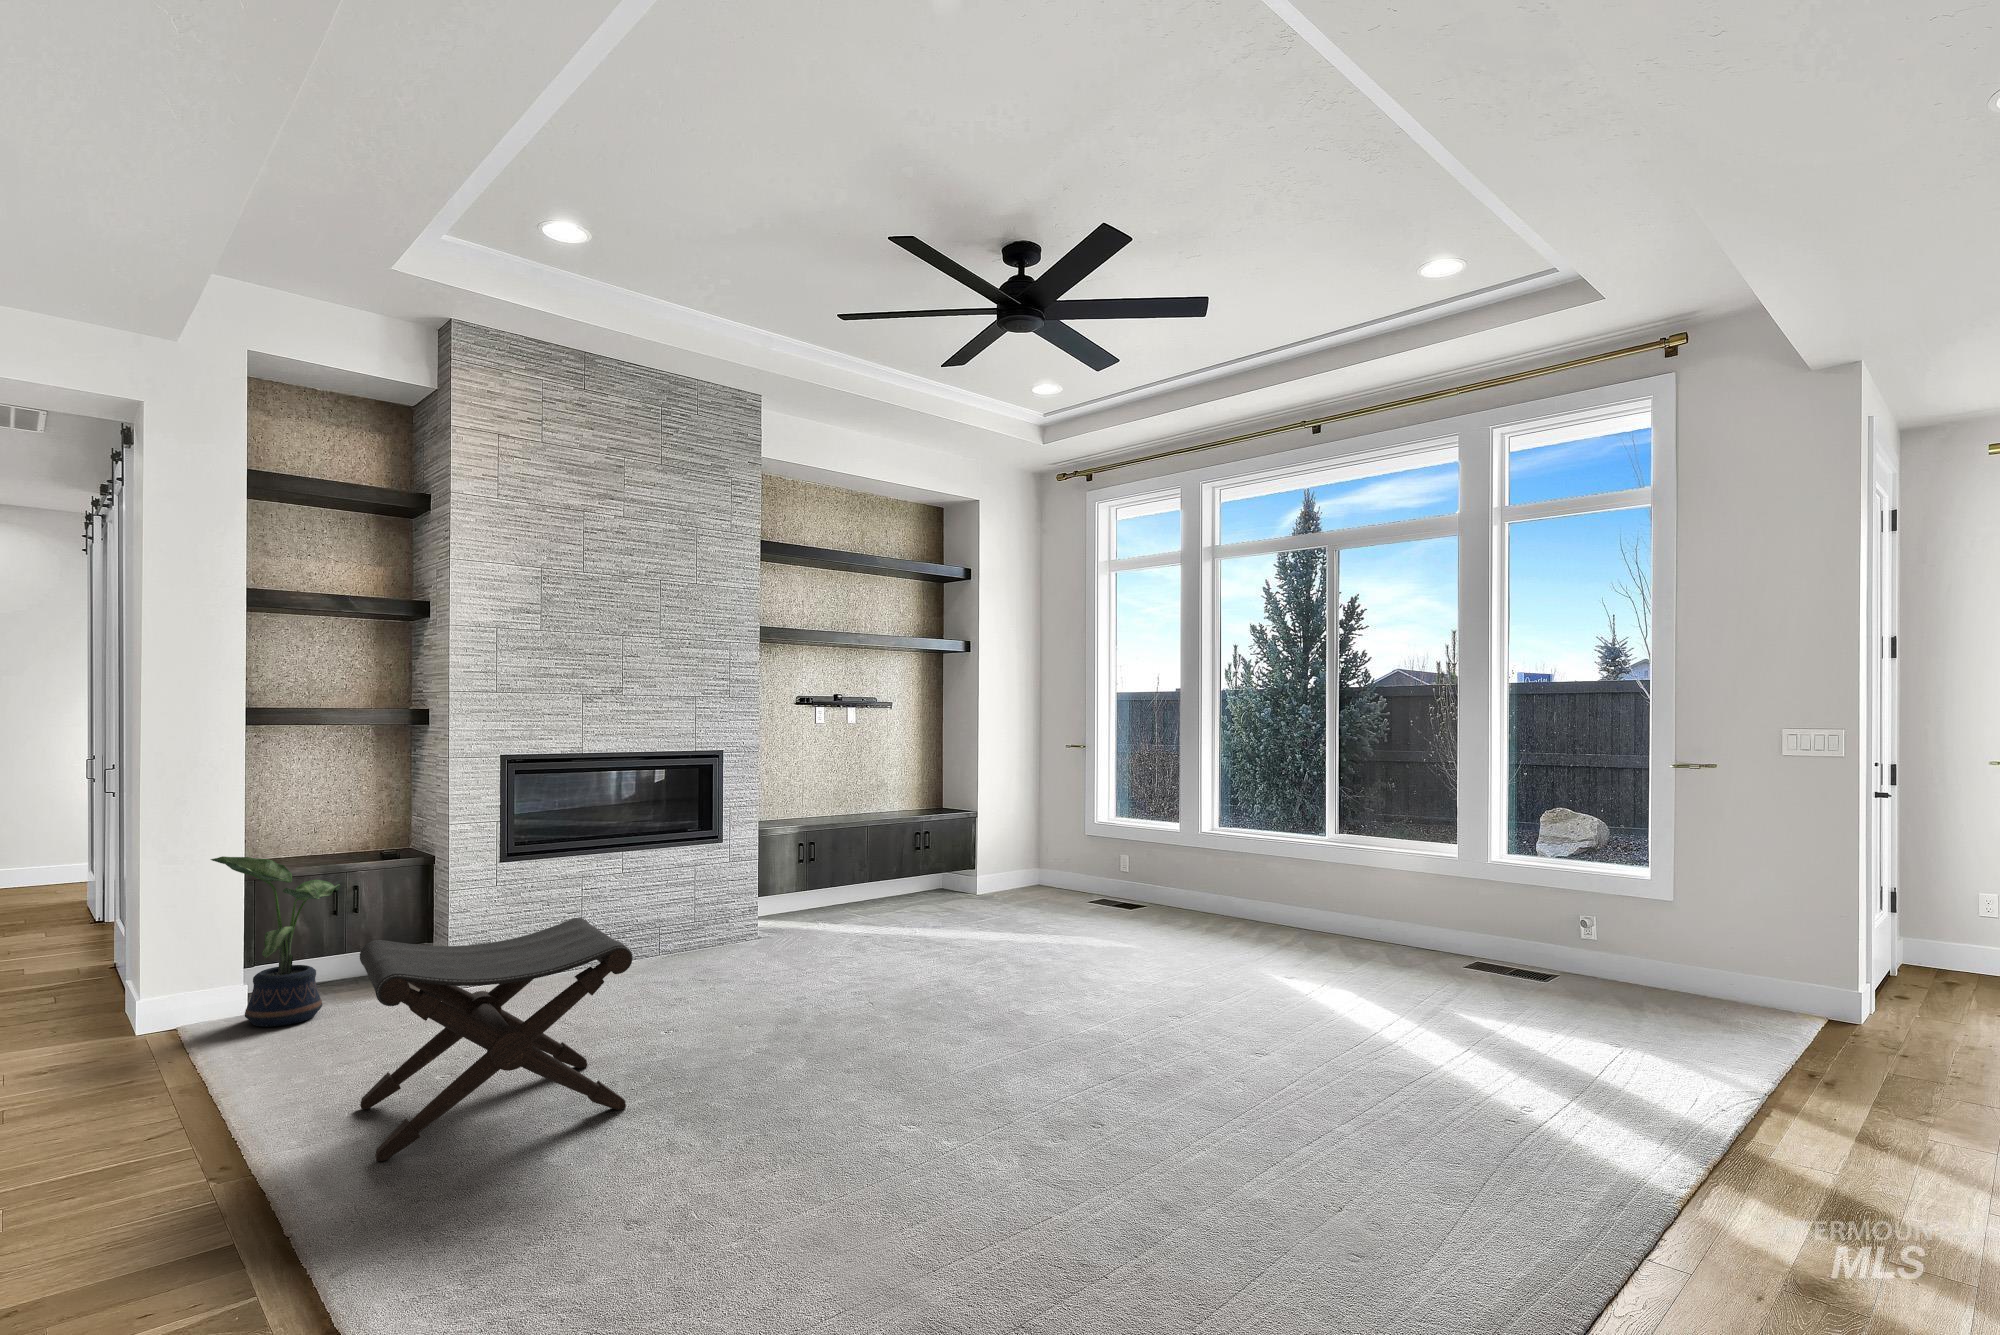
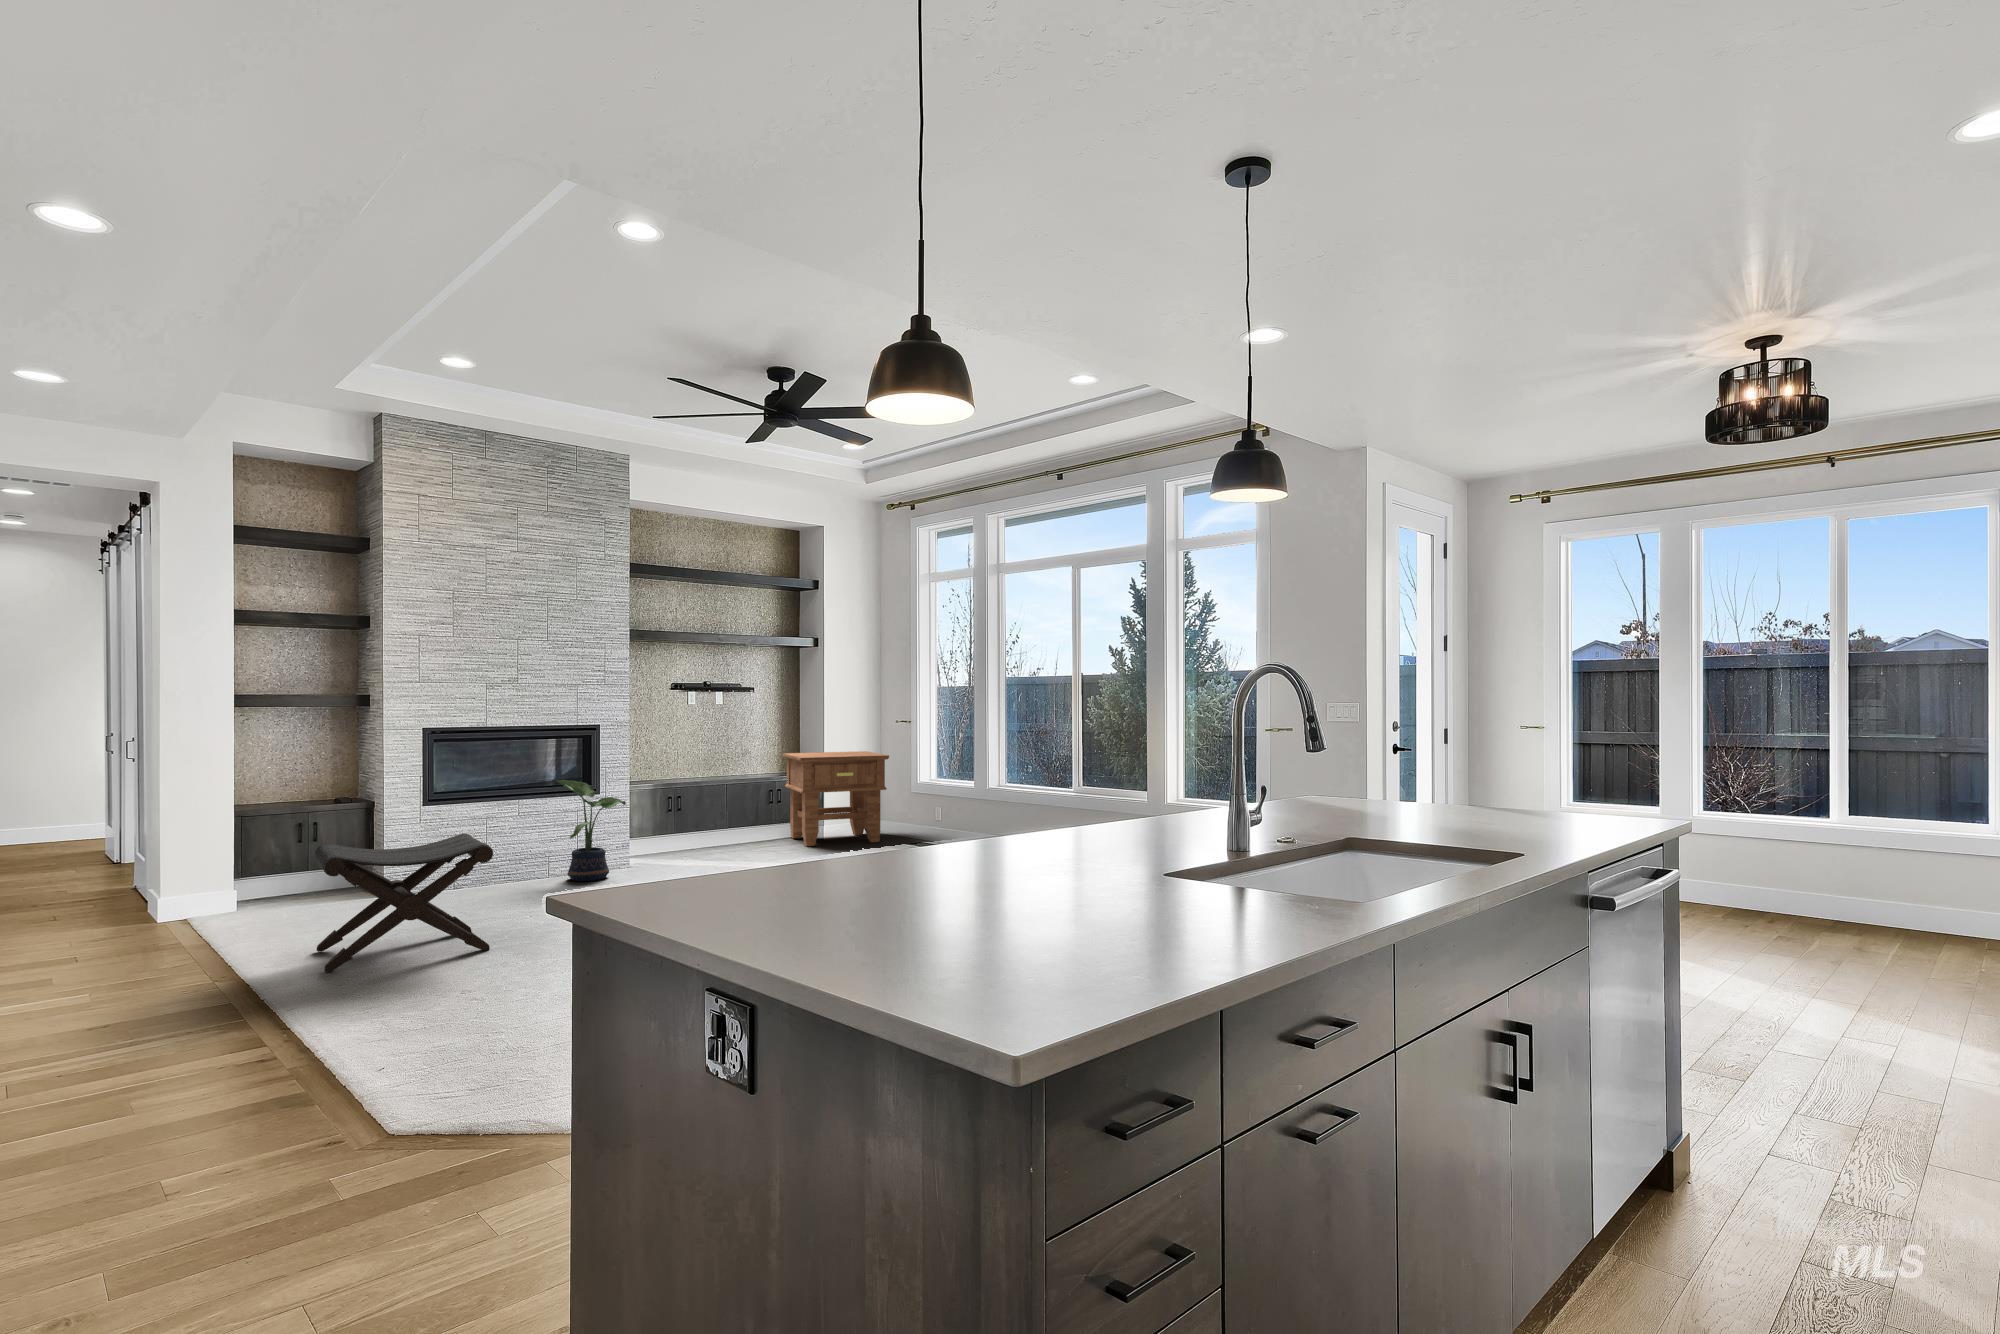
side table: none [930,780,1071,904] -> present [783,751,889,846]
potted plant: present [211,856,341,1027] -> present [556,780,626,881]

